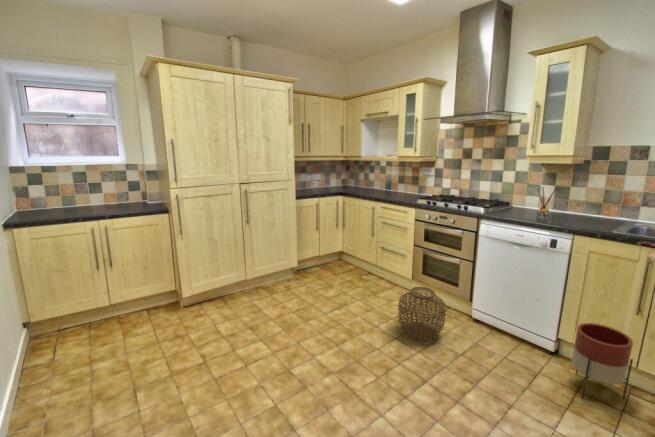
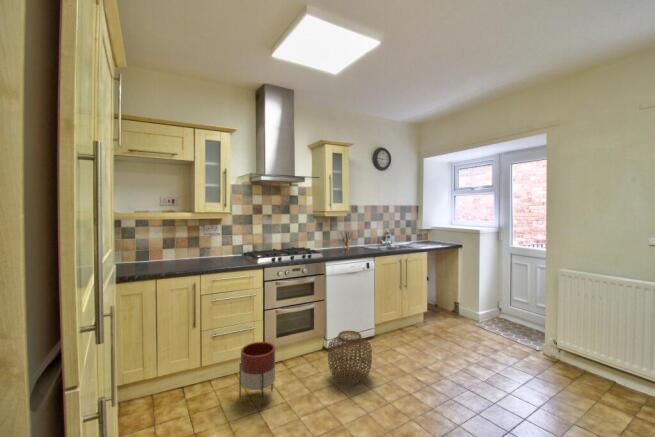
planter: present [572,323,633,398] -> present [239,342,275,410]

